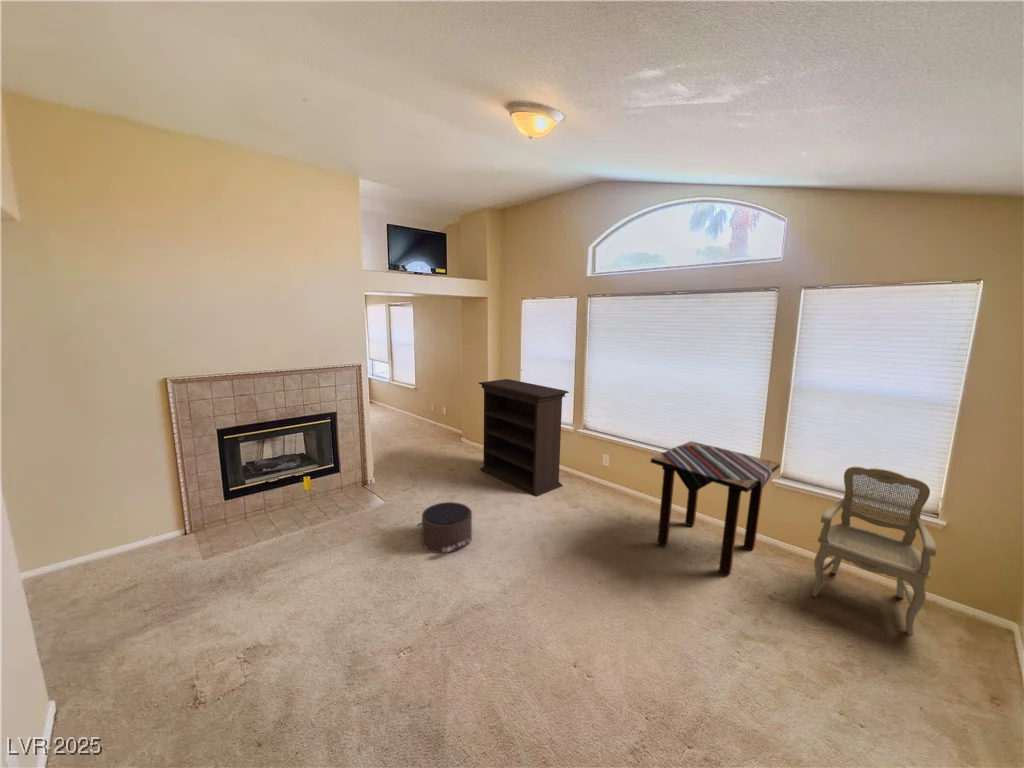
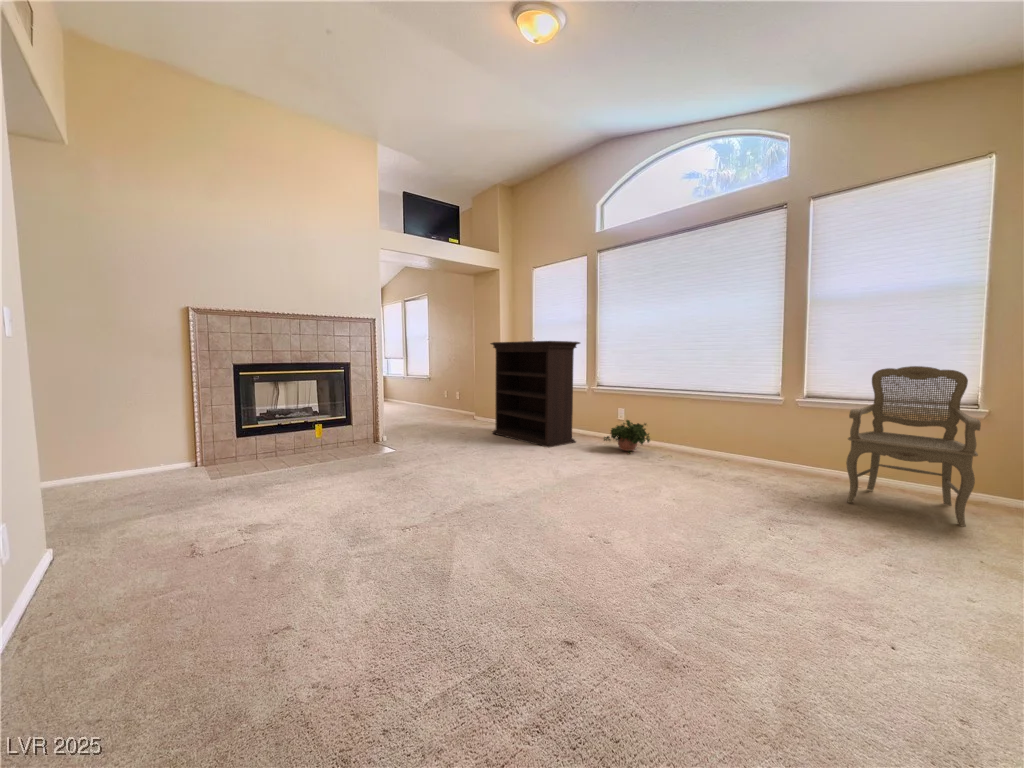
side table: present [651,441,780,576] -> none [664,376,802,492]
potted plant: none [588,471,636,509] -> present [604,420,650,451]
pouf: present [417,502,472,553] -> none [424,436,481,477]

